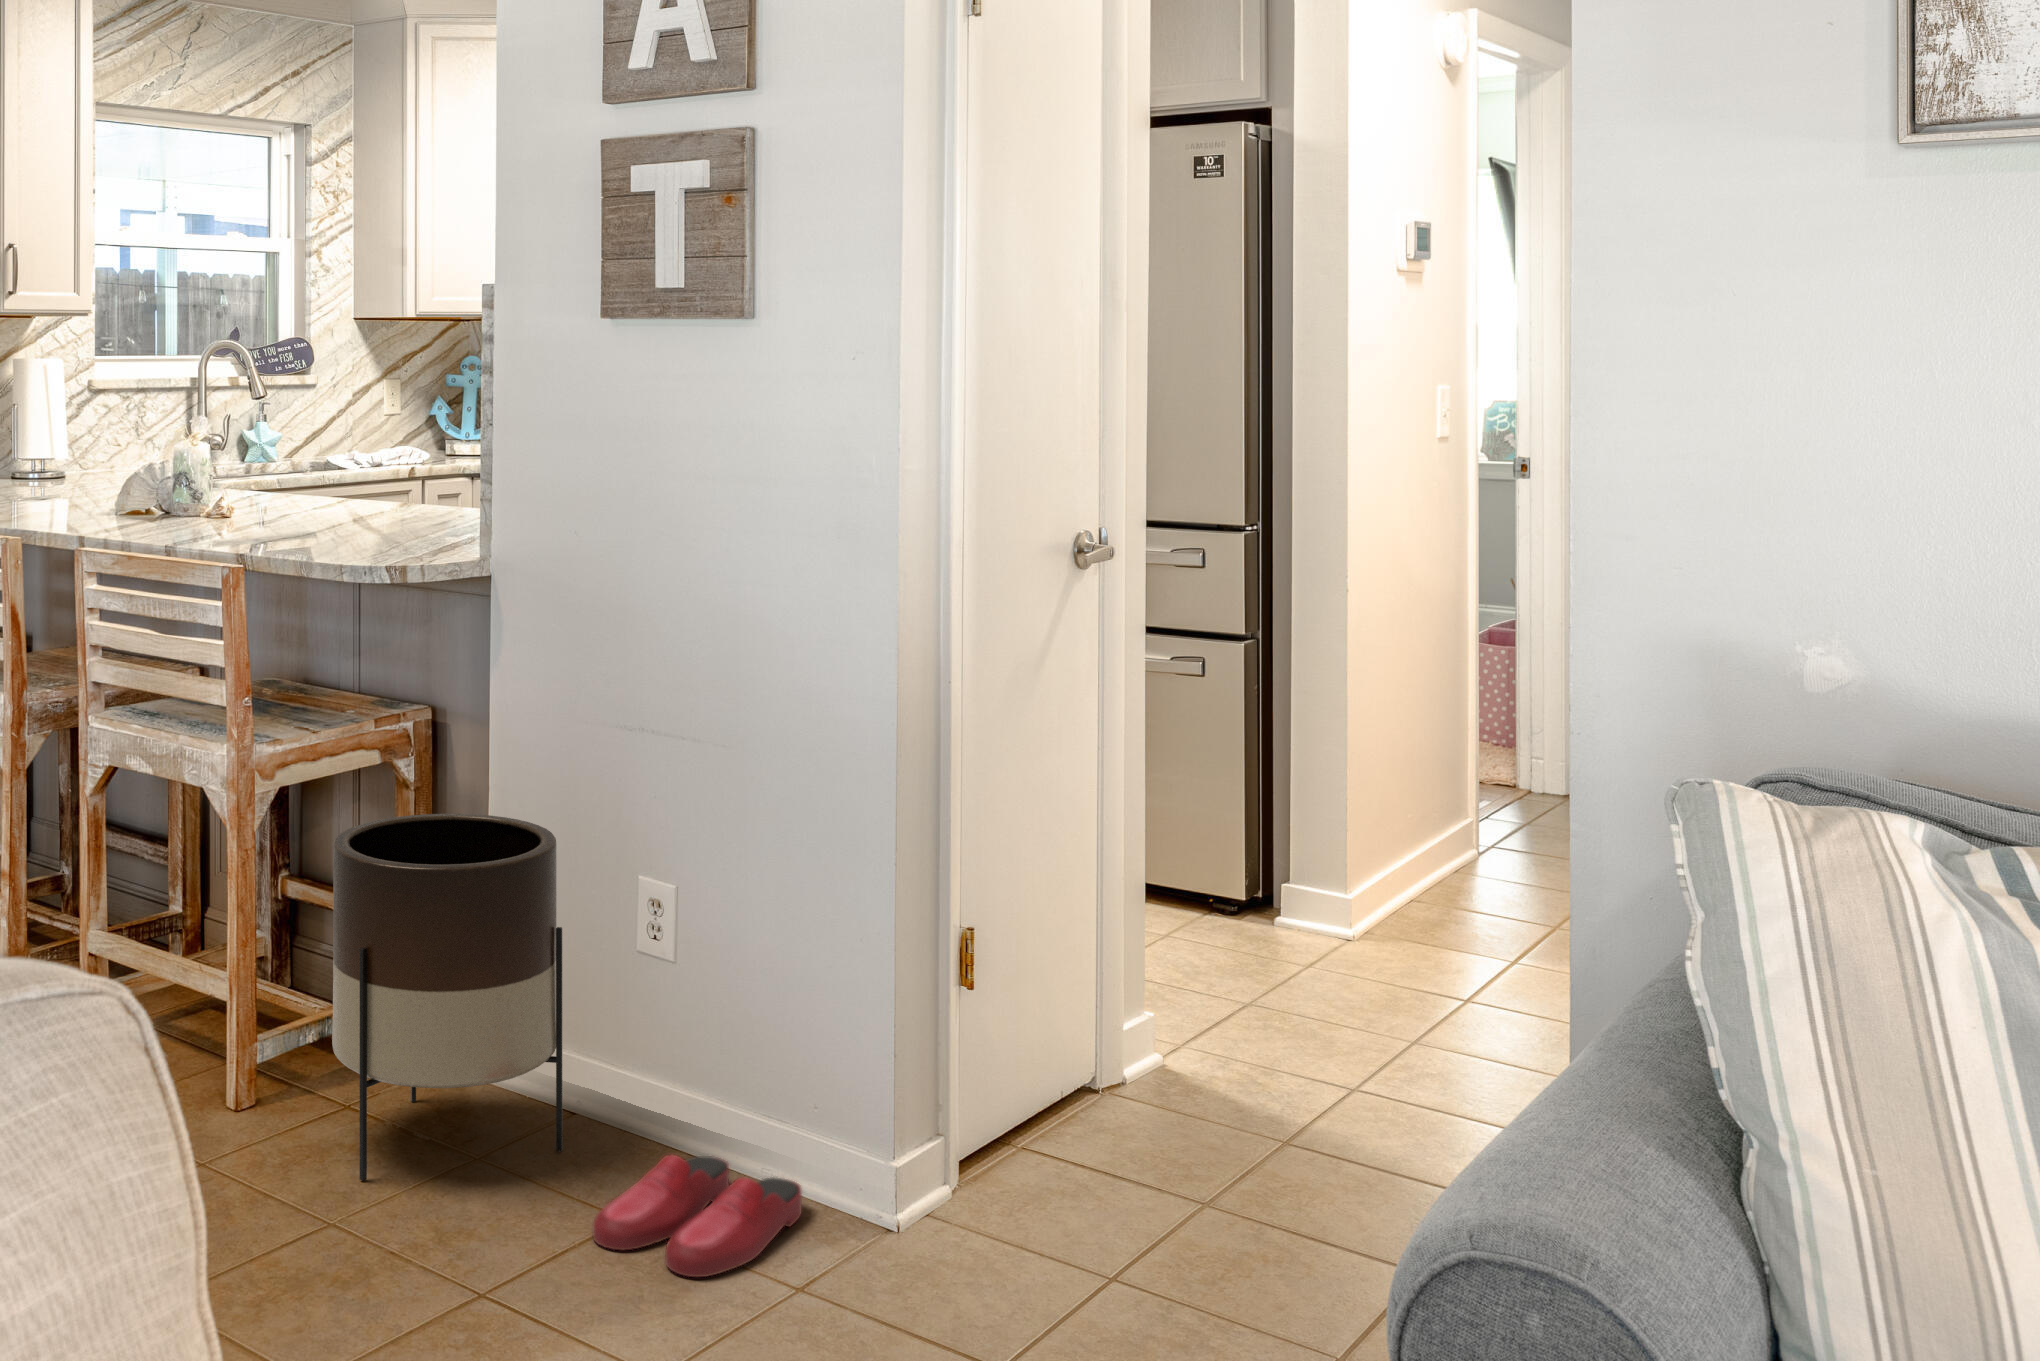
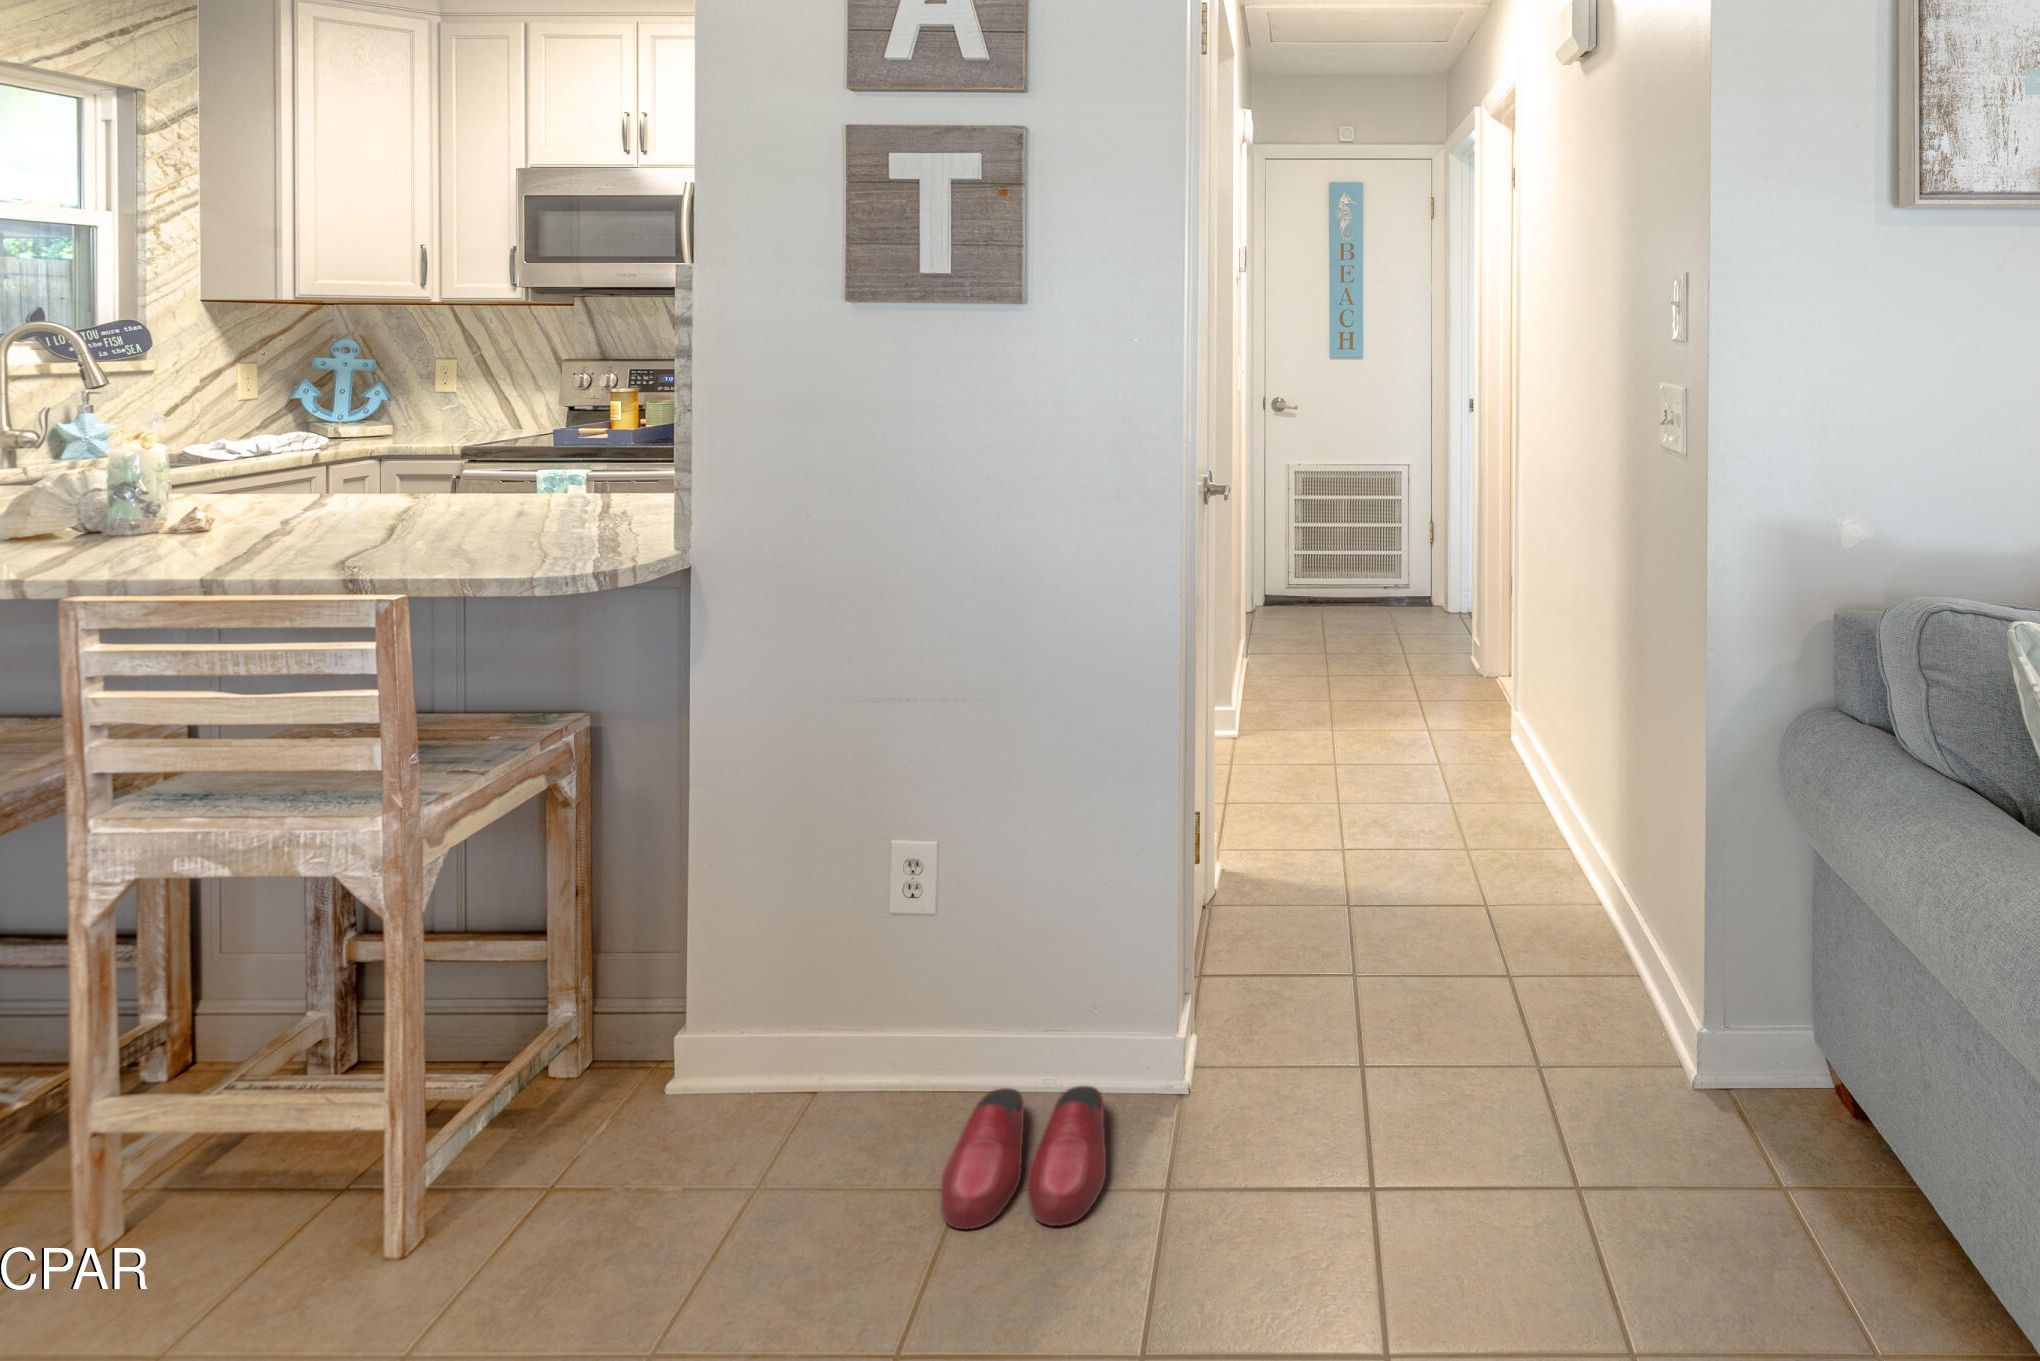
planter: present [332,814,562,1181] -> none [563,815,836,1270]

